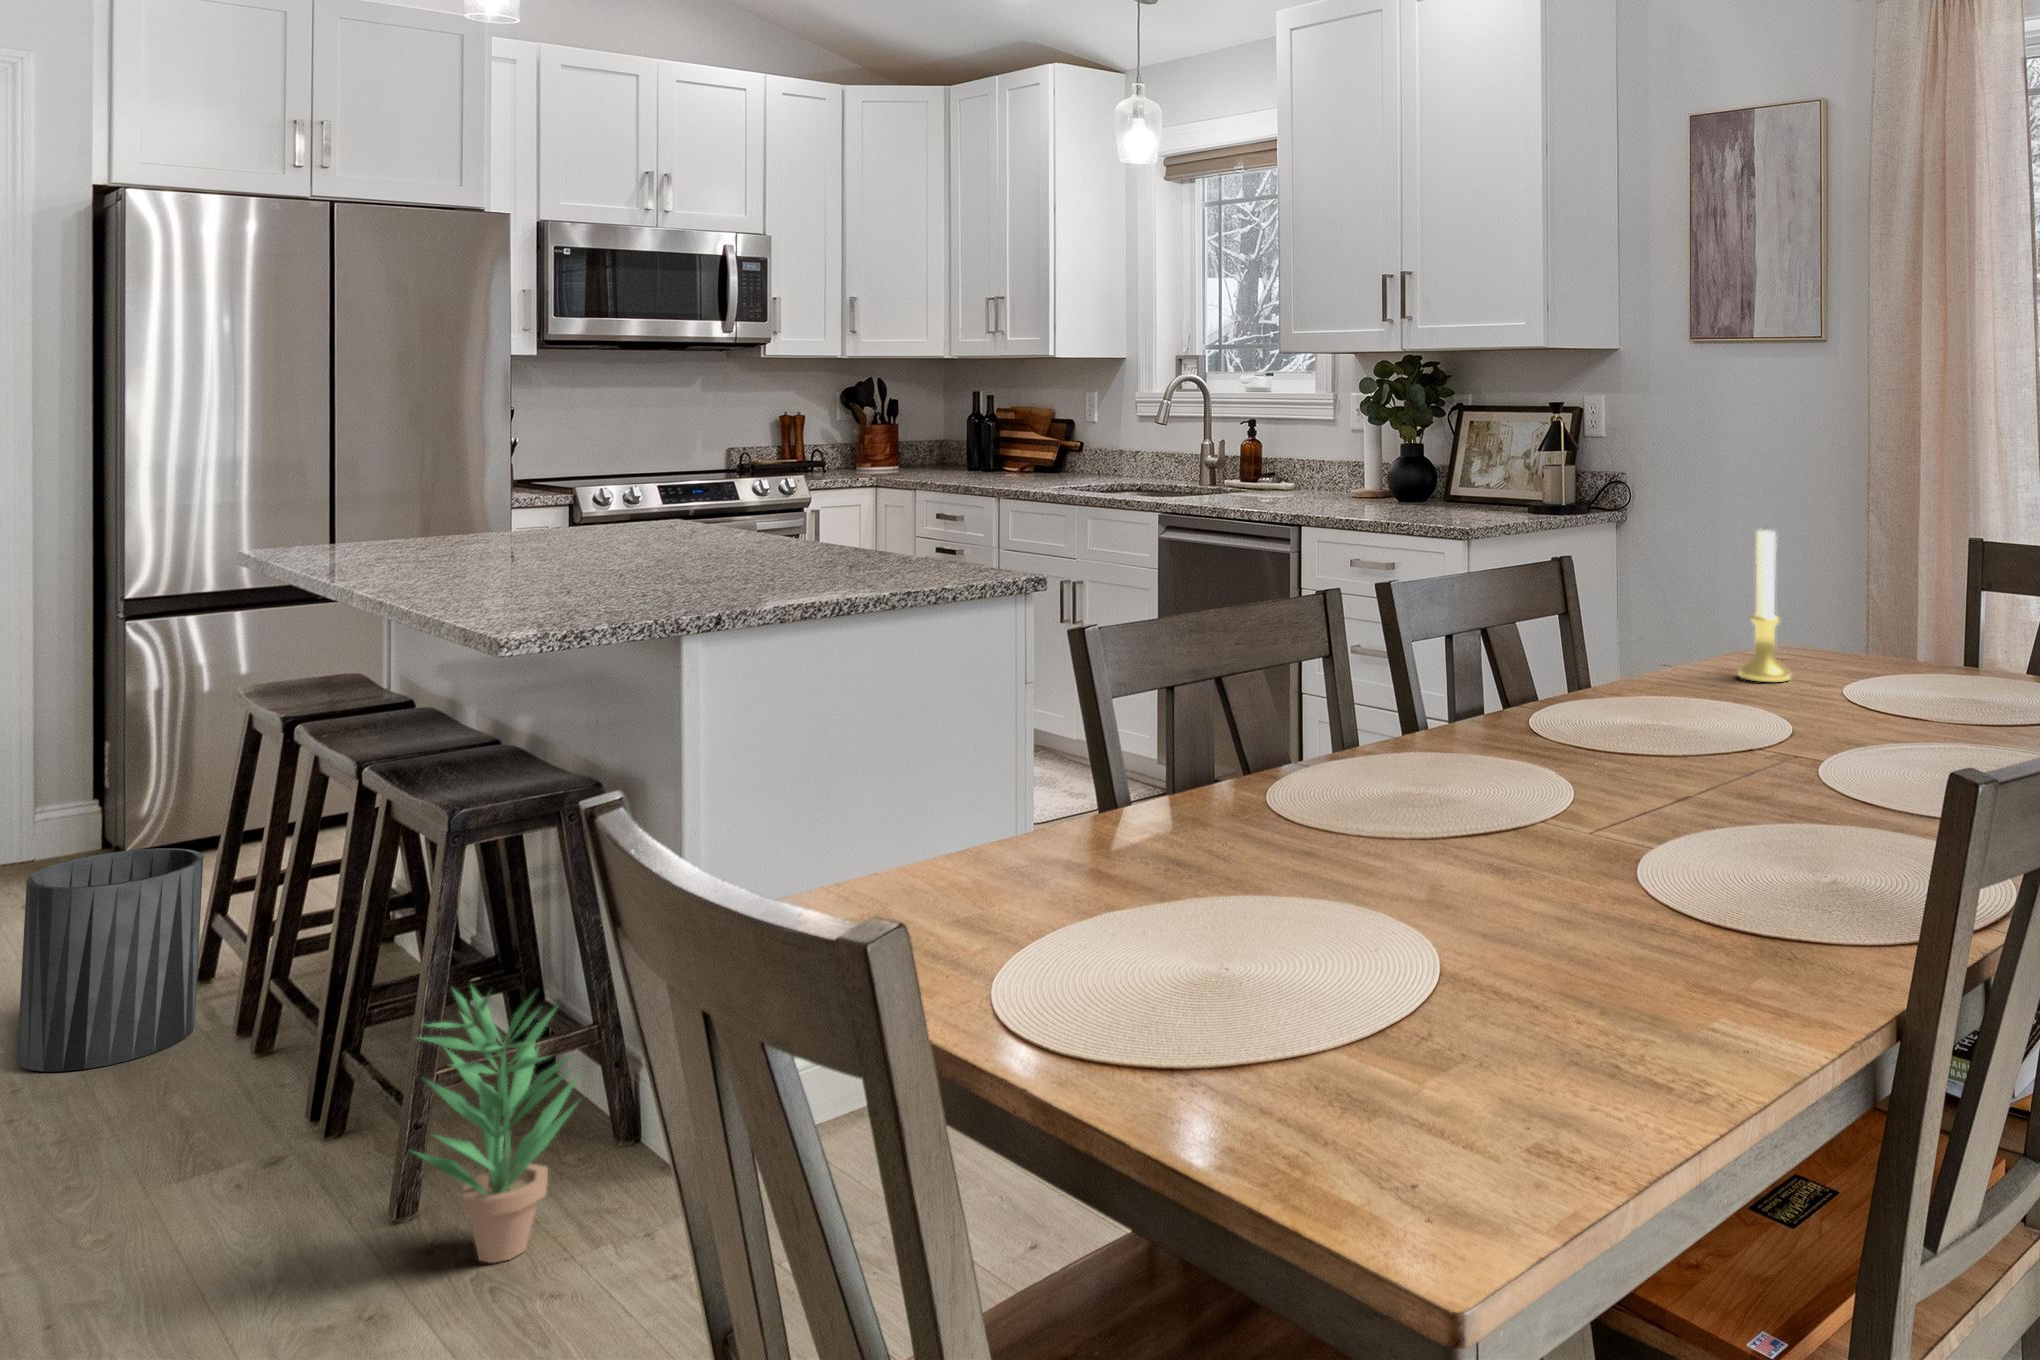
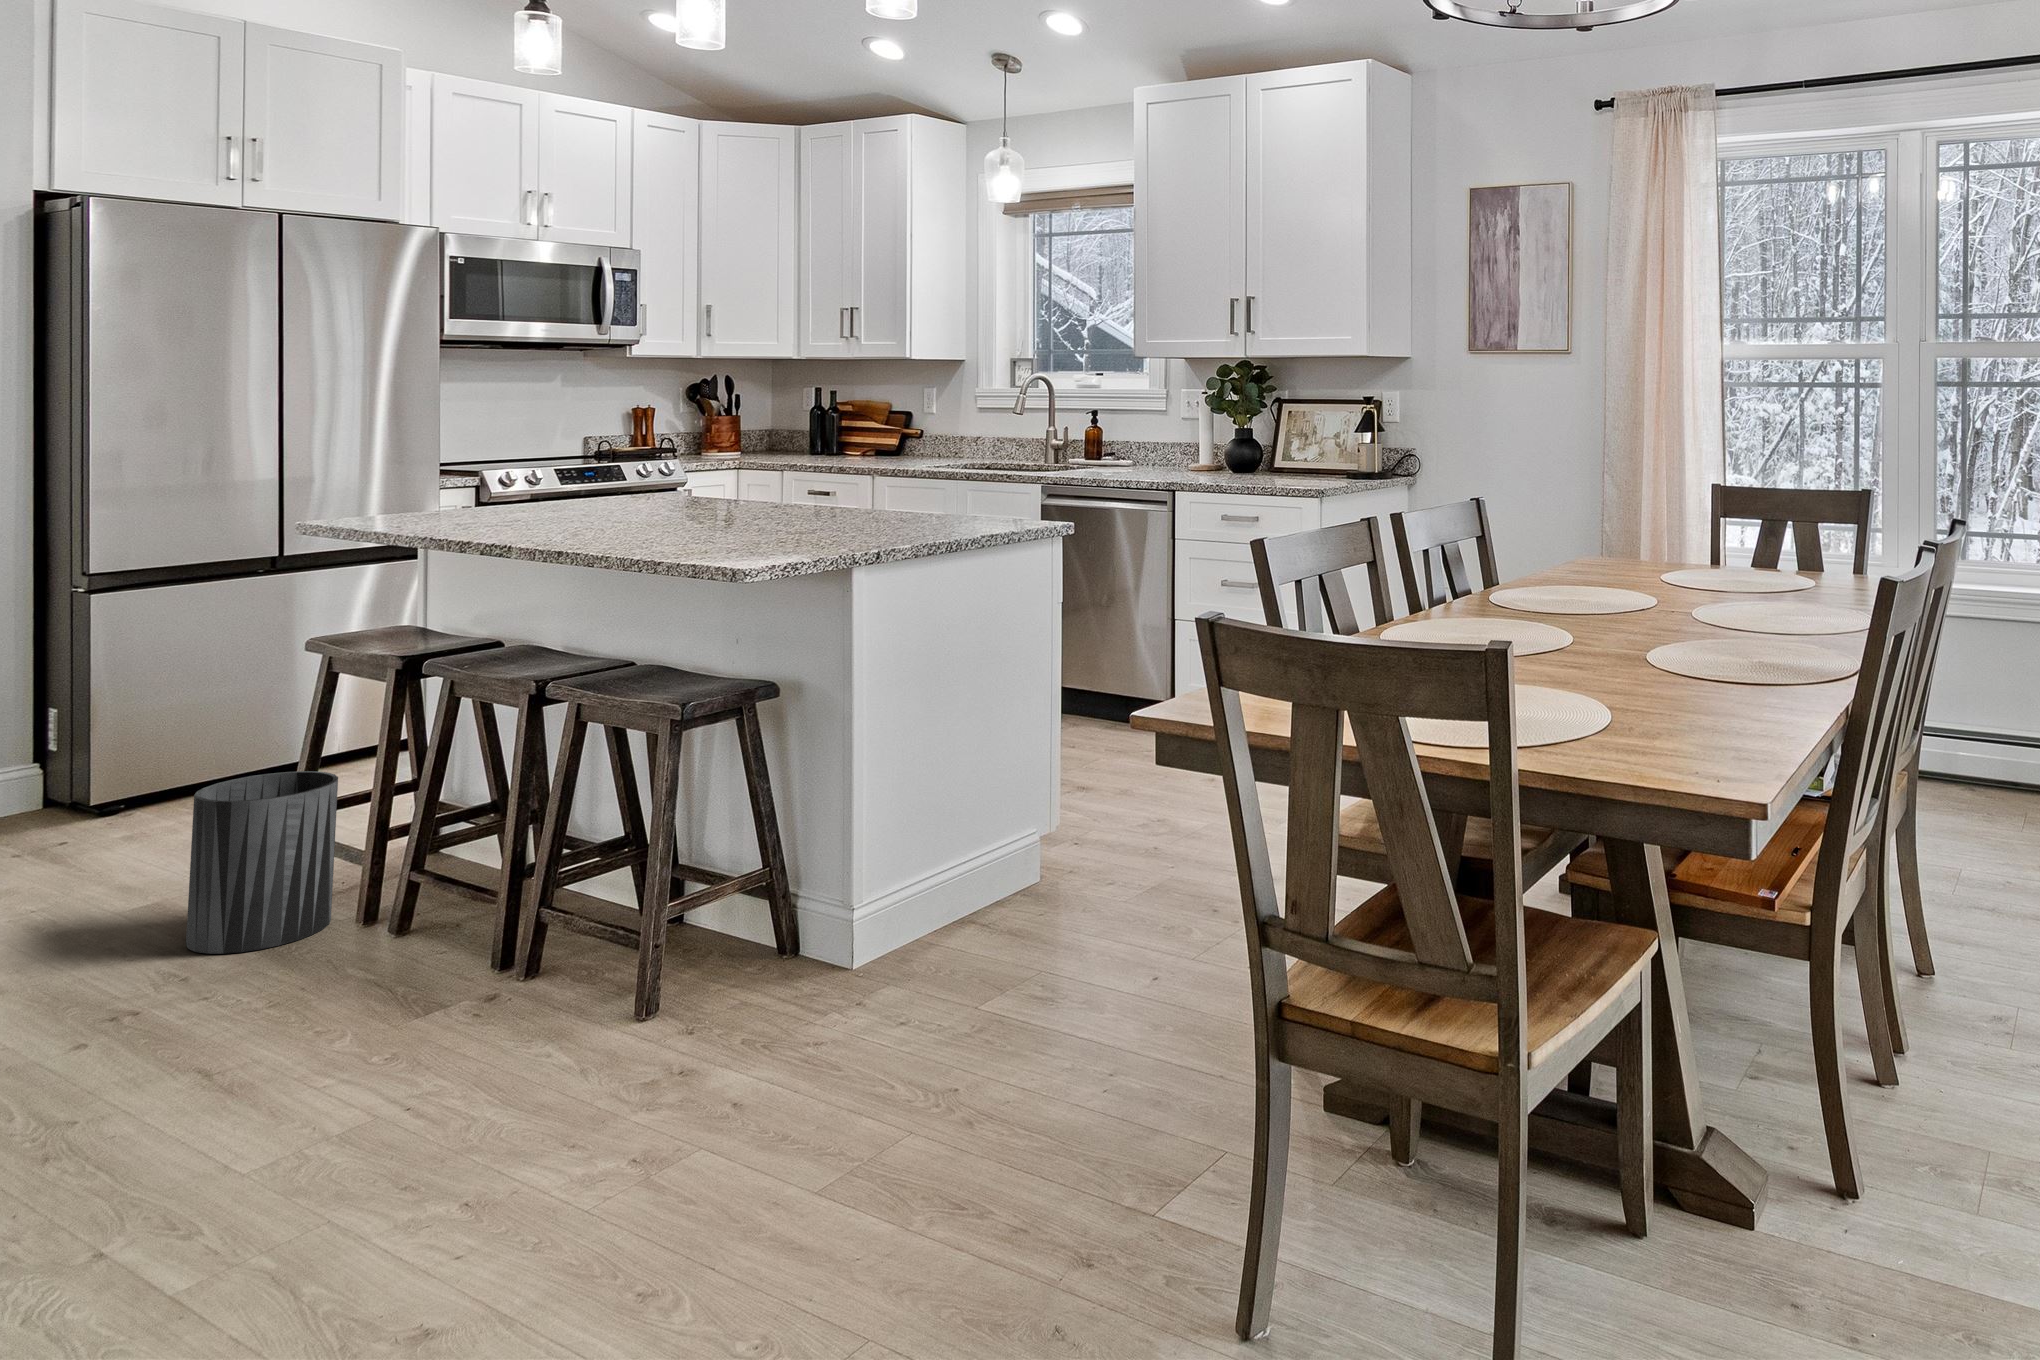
candle holder: present [1738,530,1791,682] -> none [1577,479,1611,581]
potted plant: present [414,987,577,1263] -> none [694,822,810,1023]

